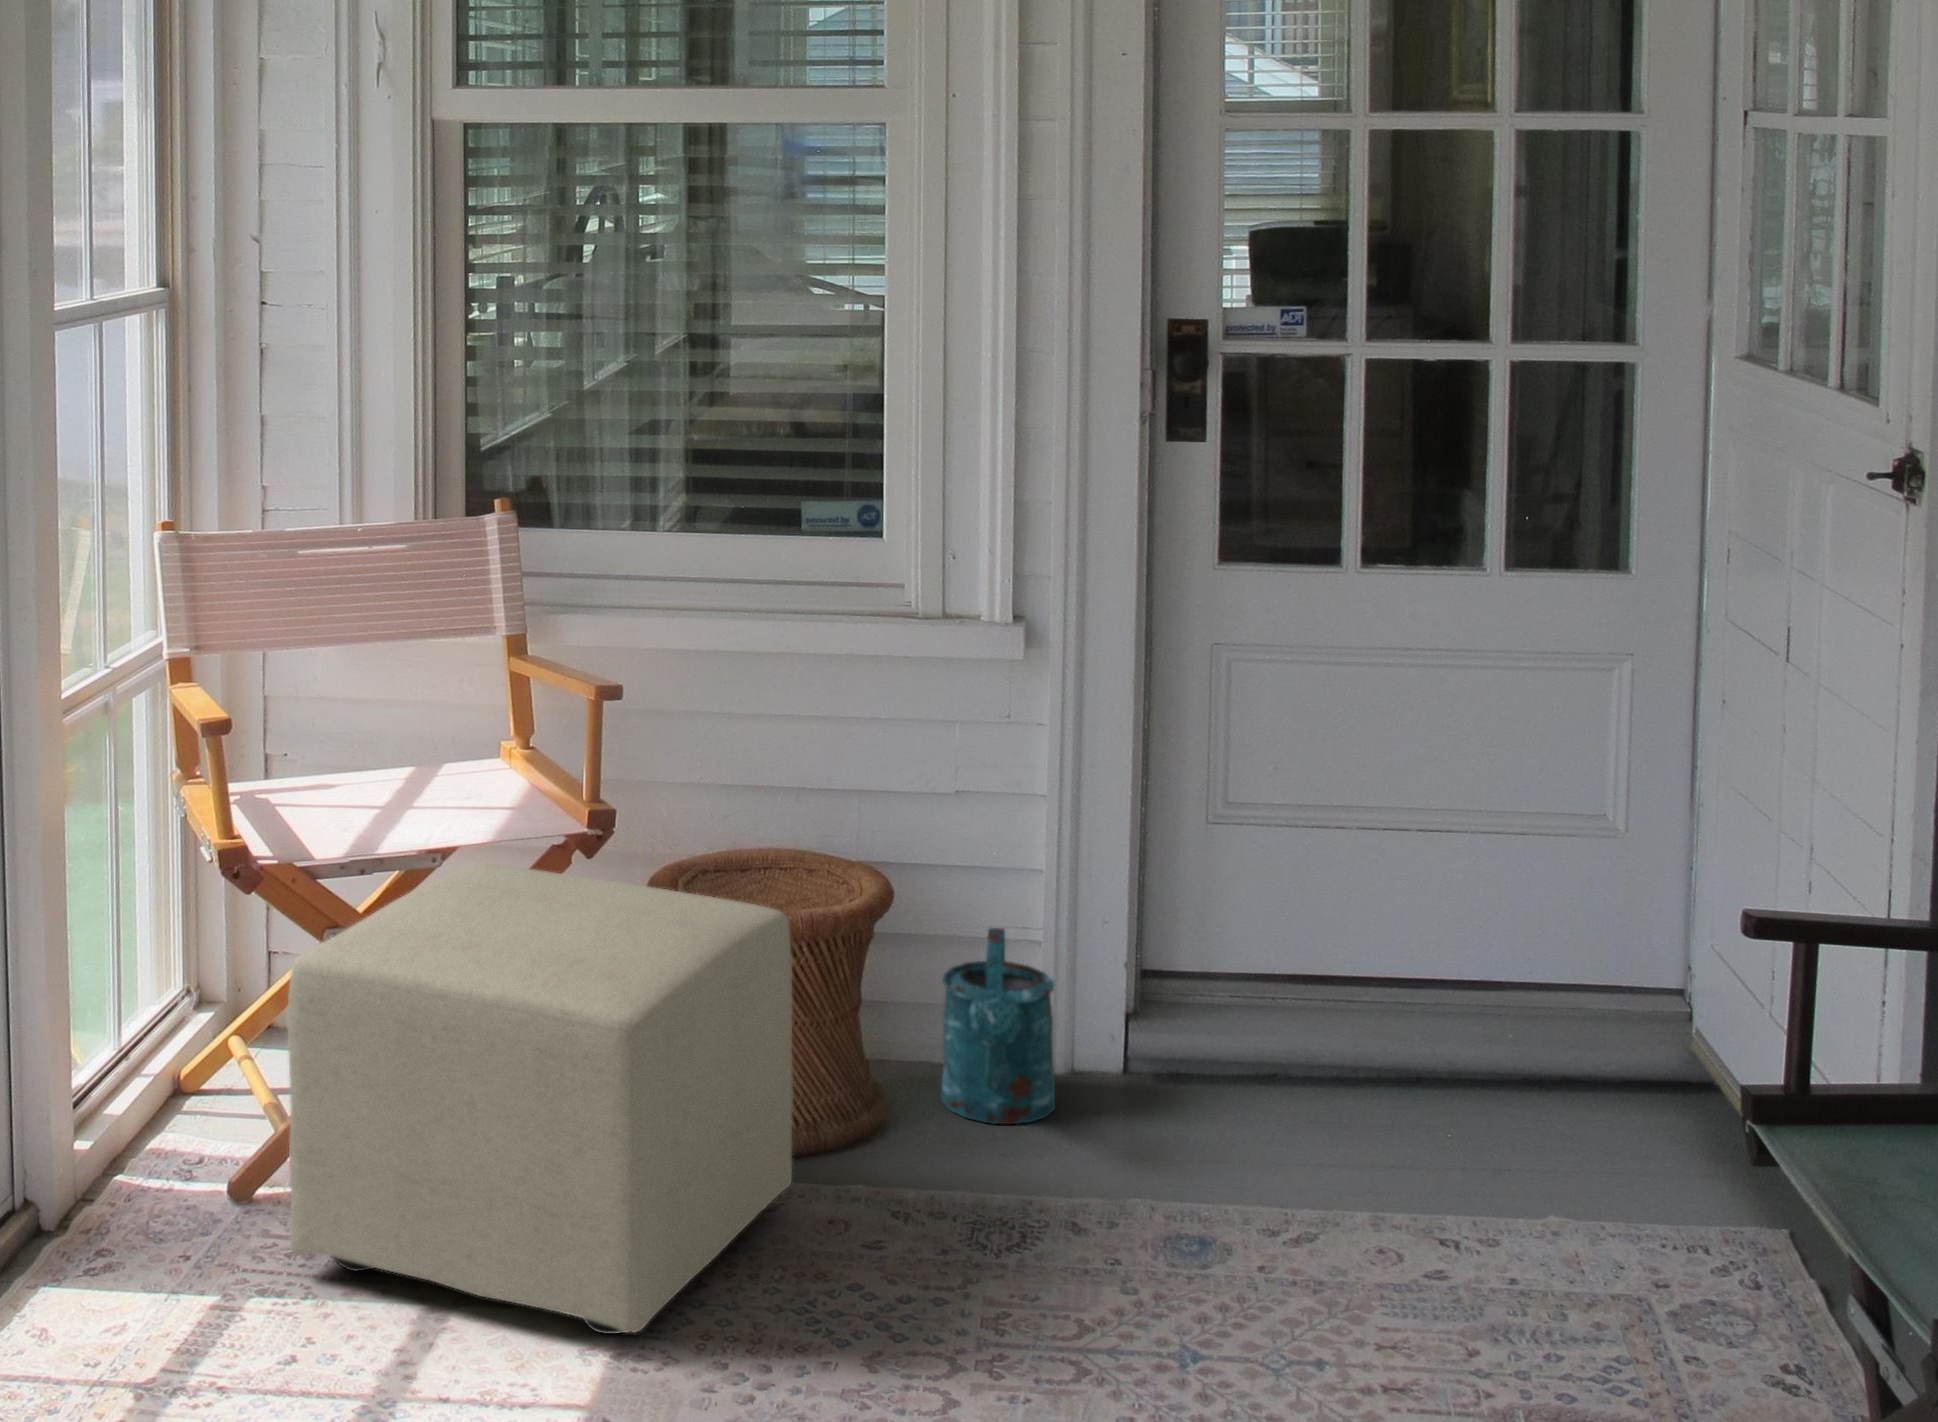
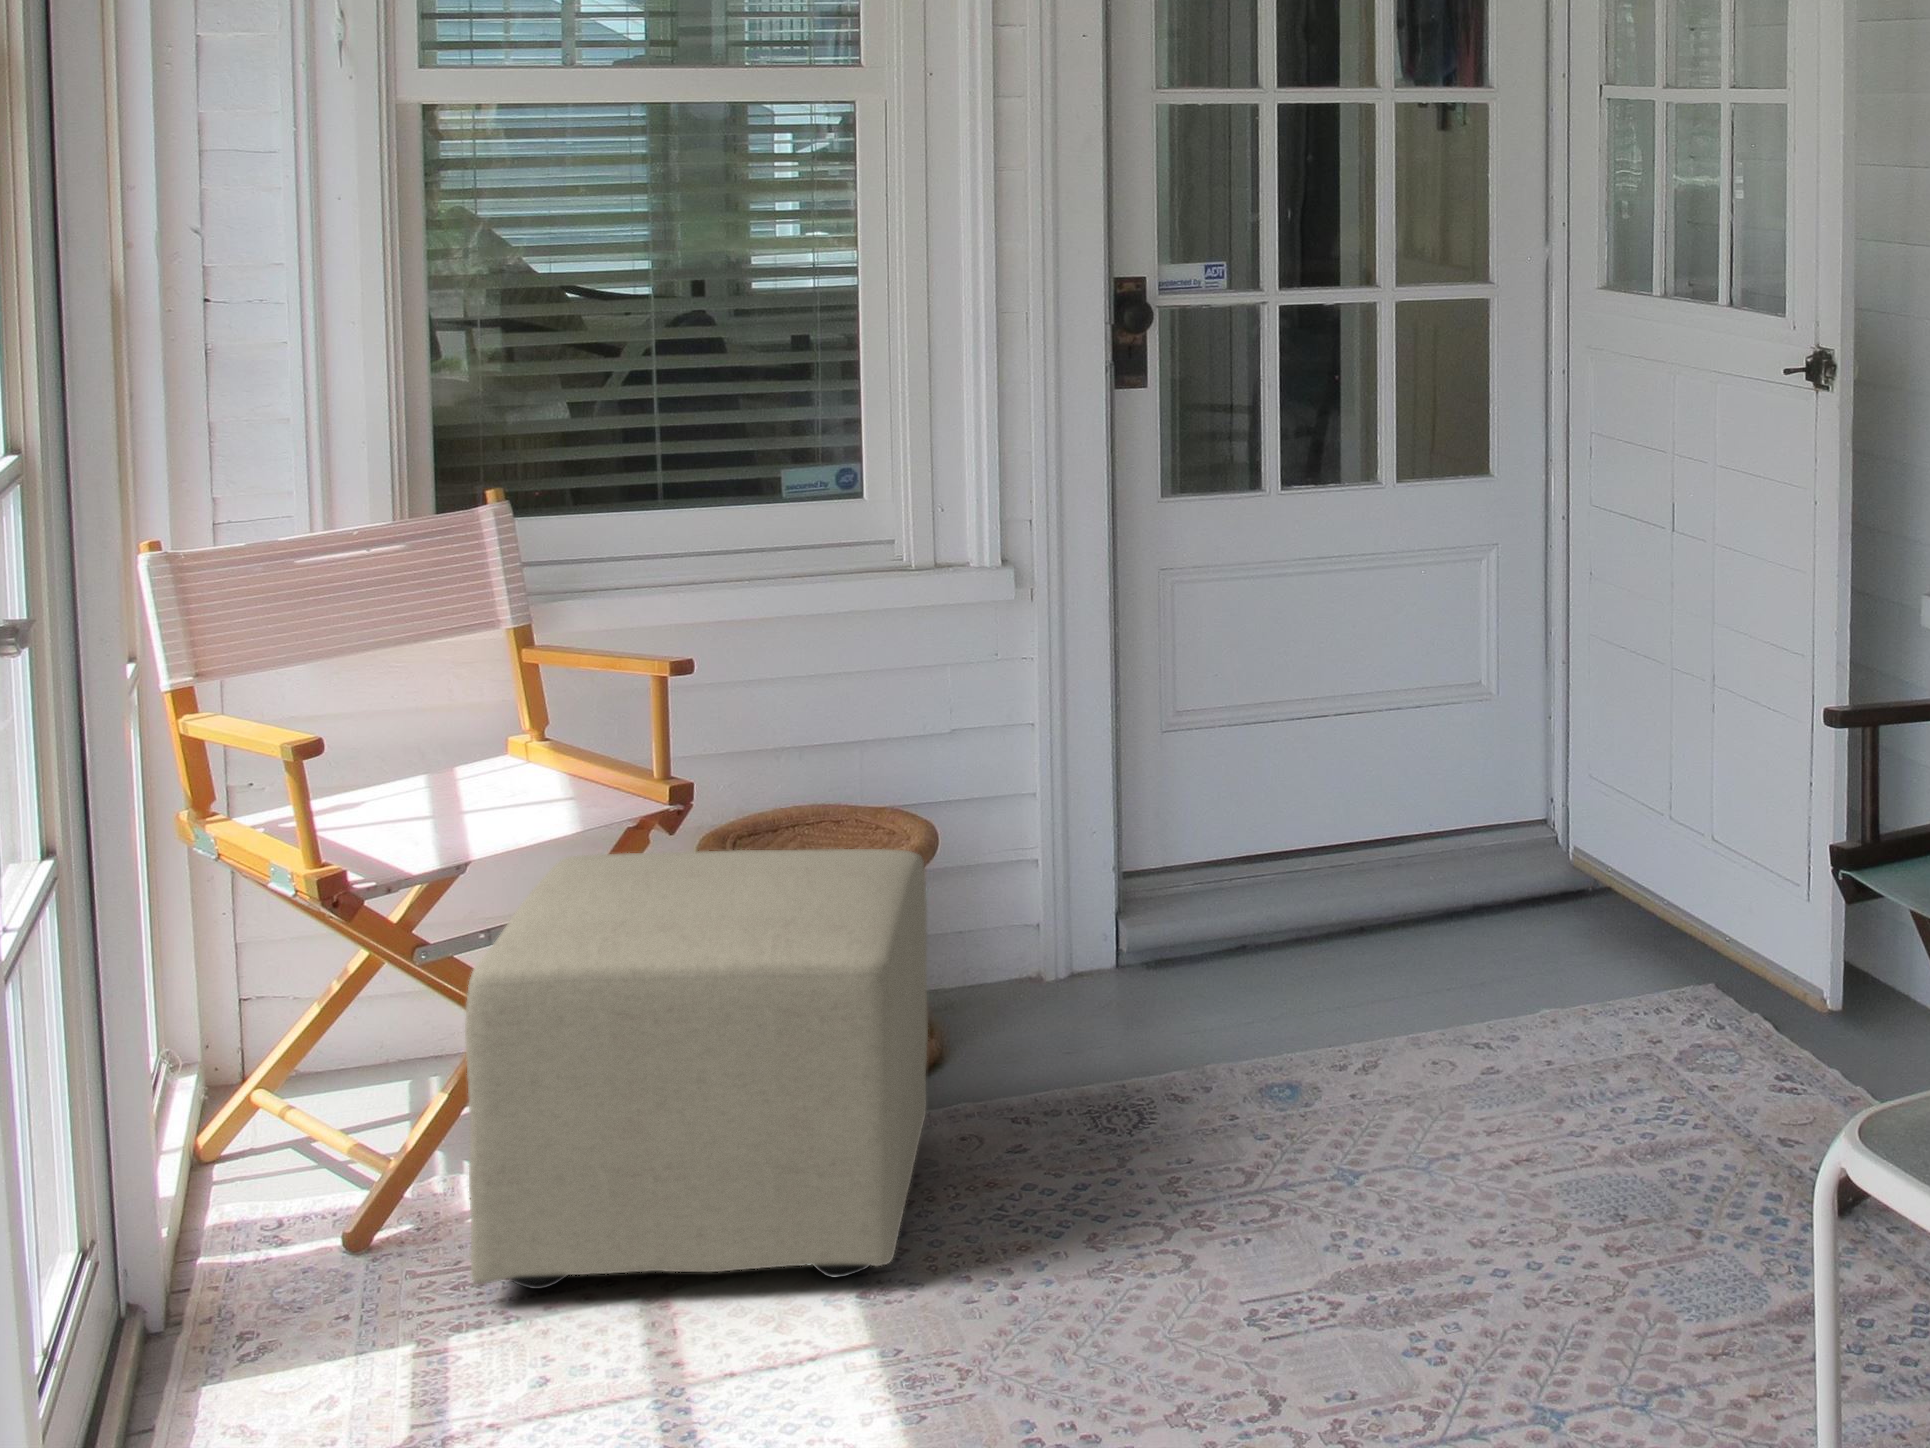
watering can: present [941,928,1055,1124] -> none [981,851,1097,1031]

